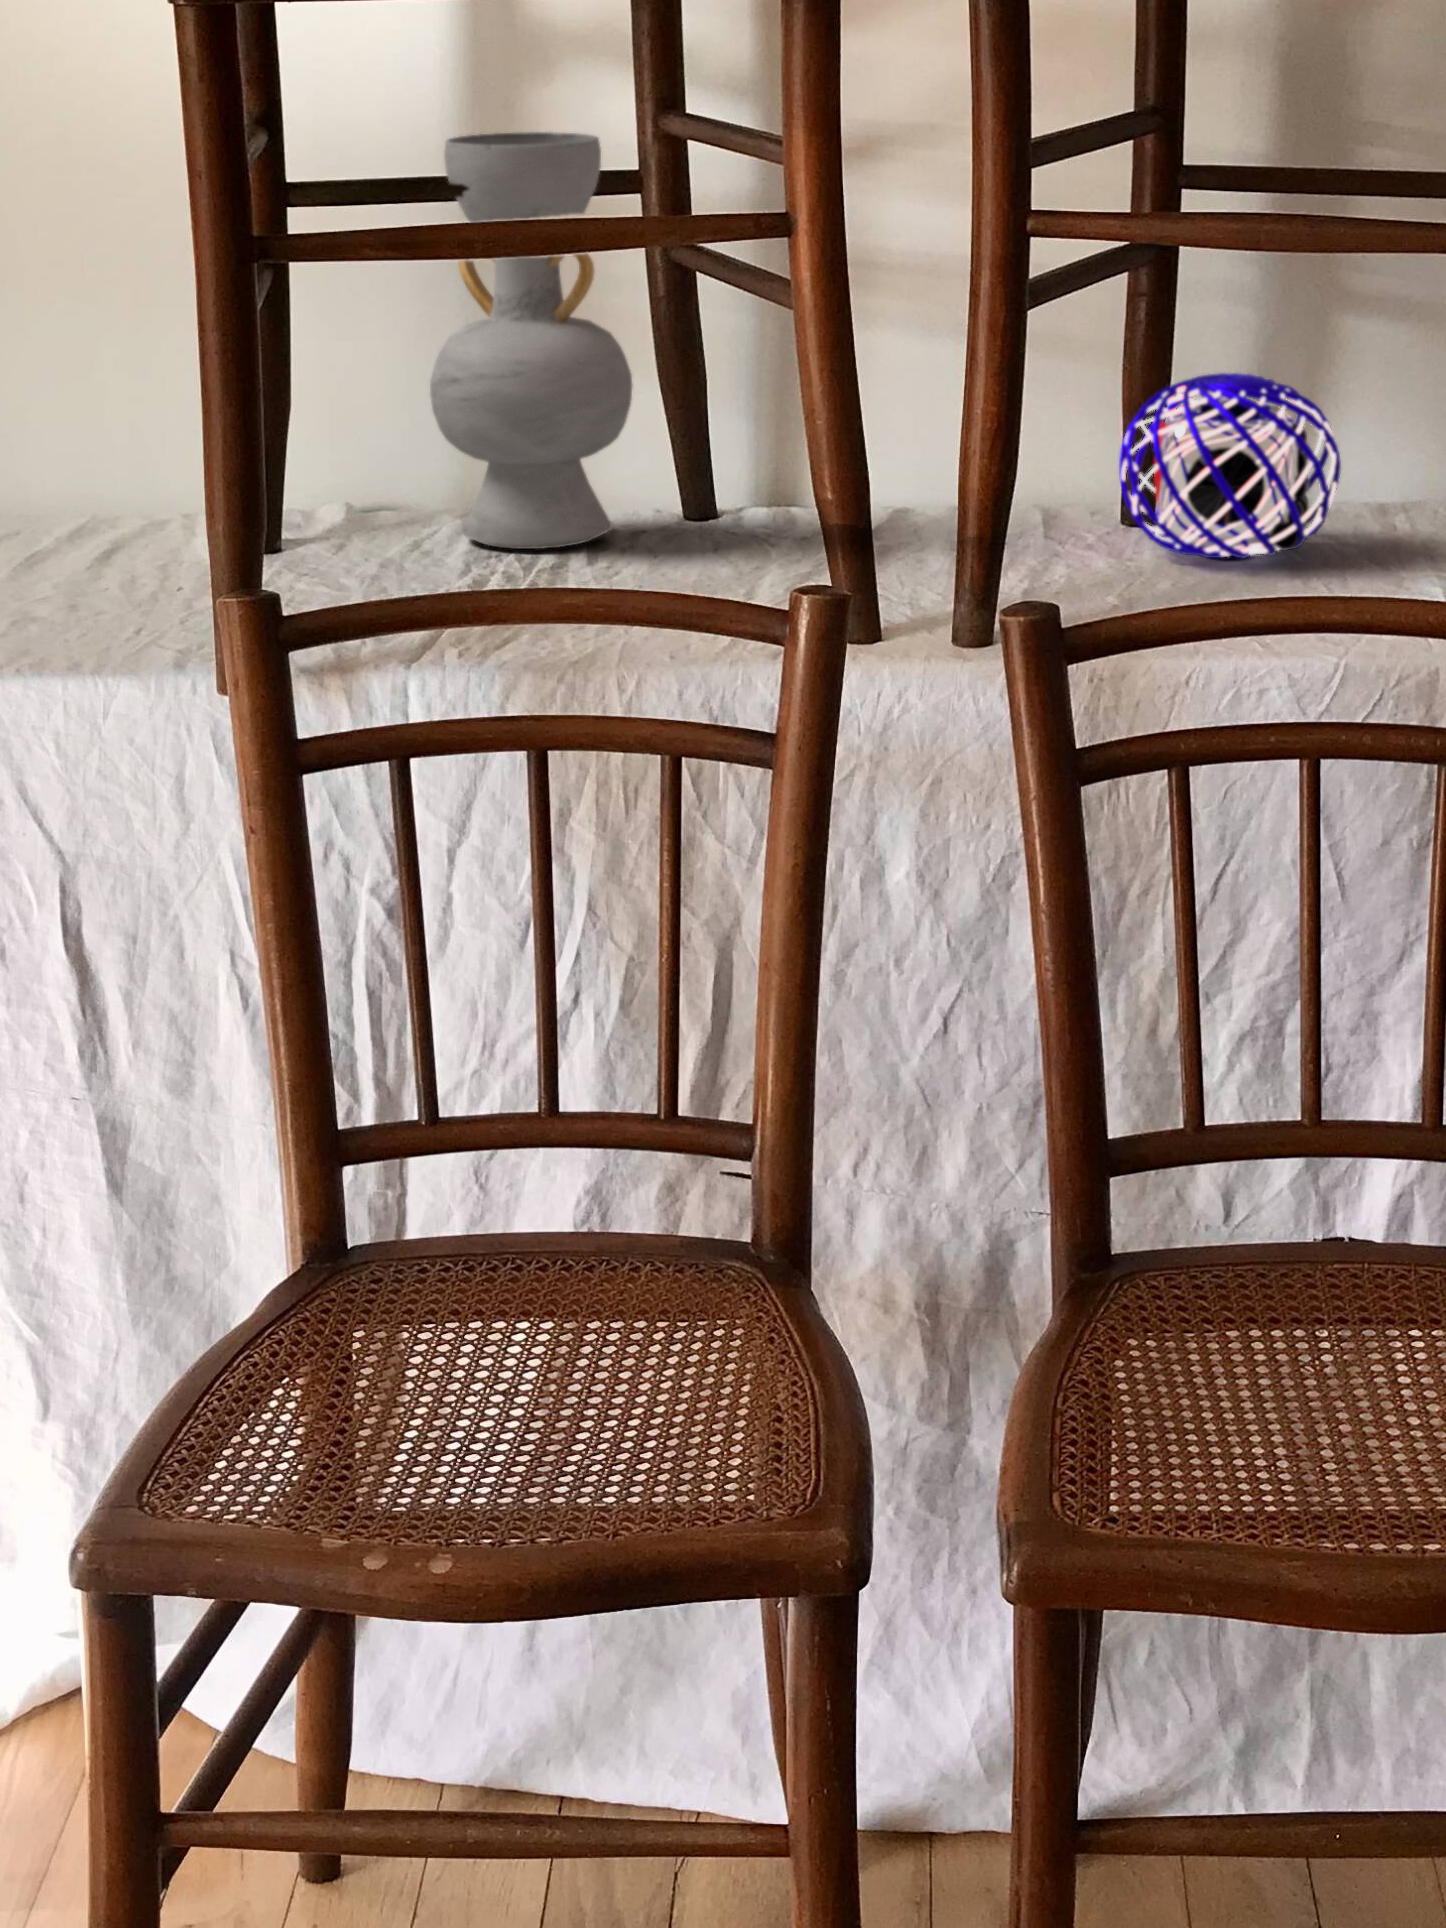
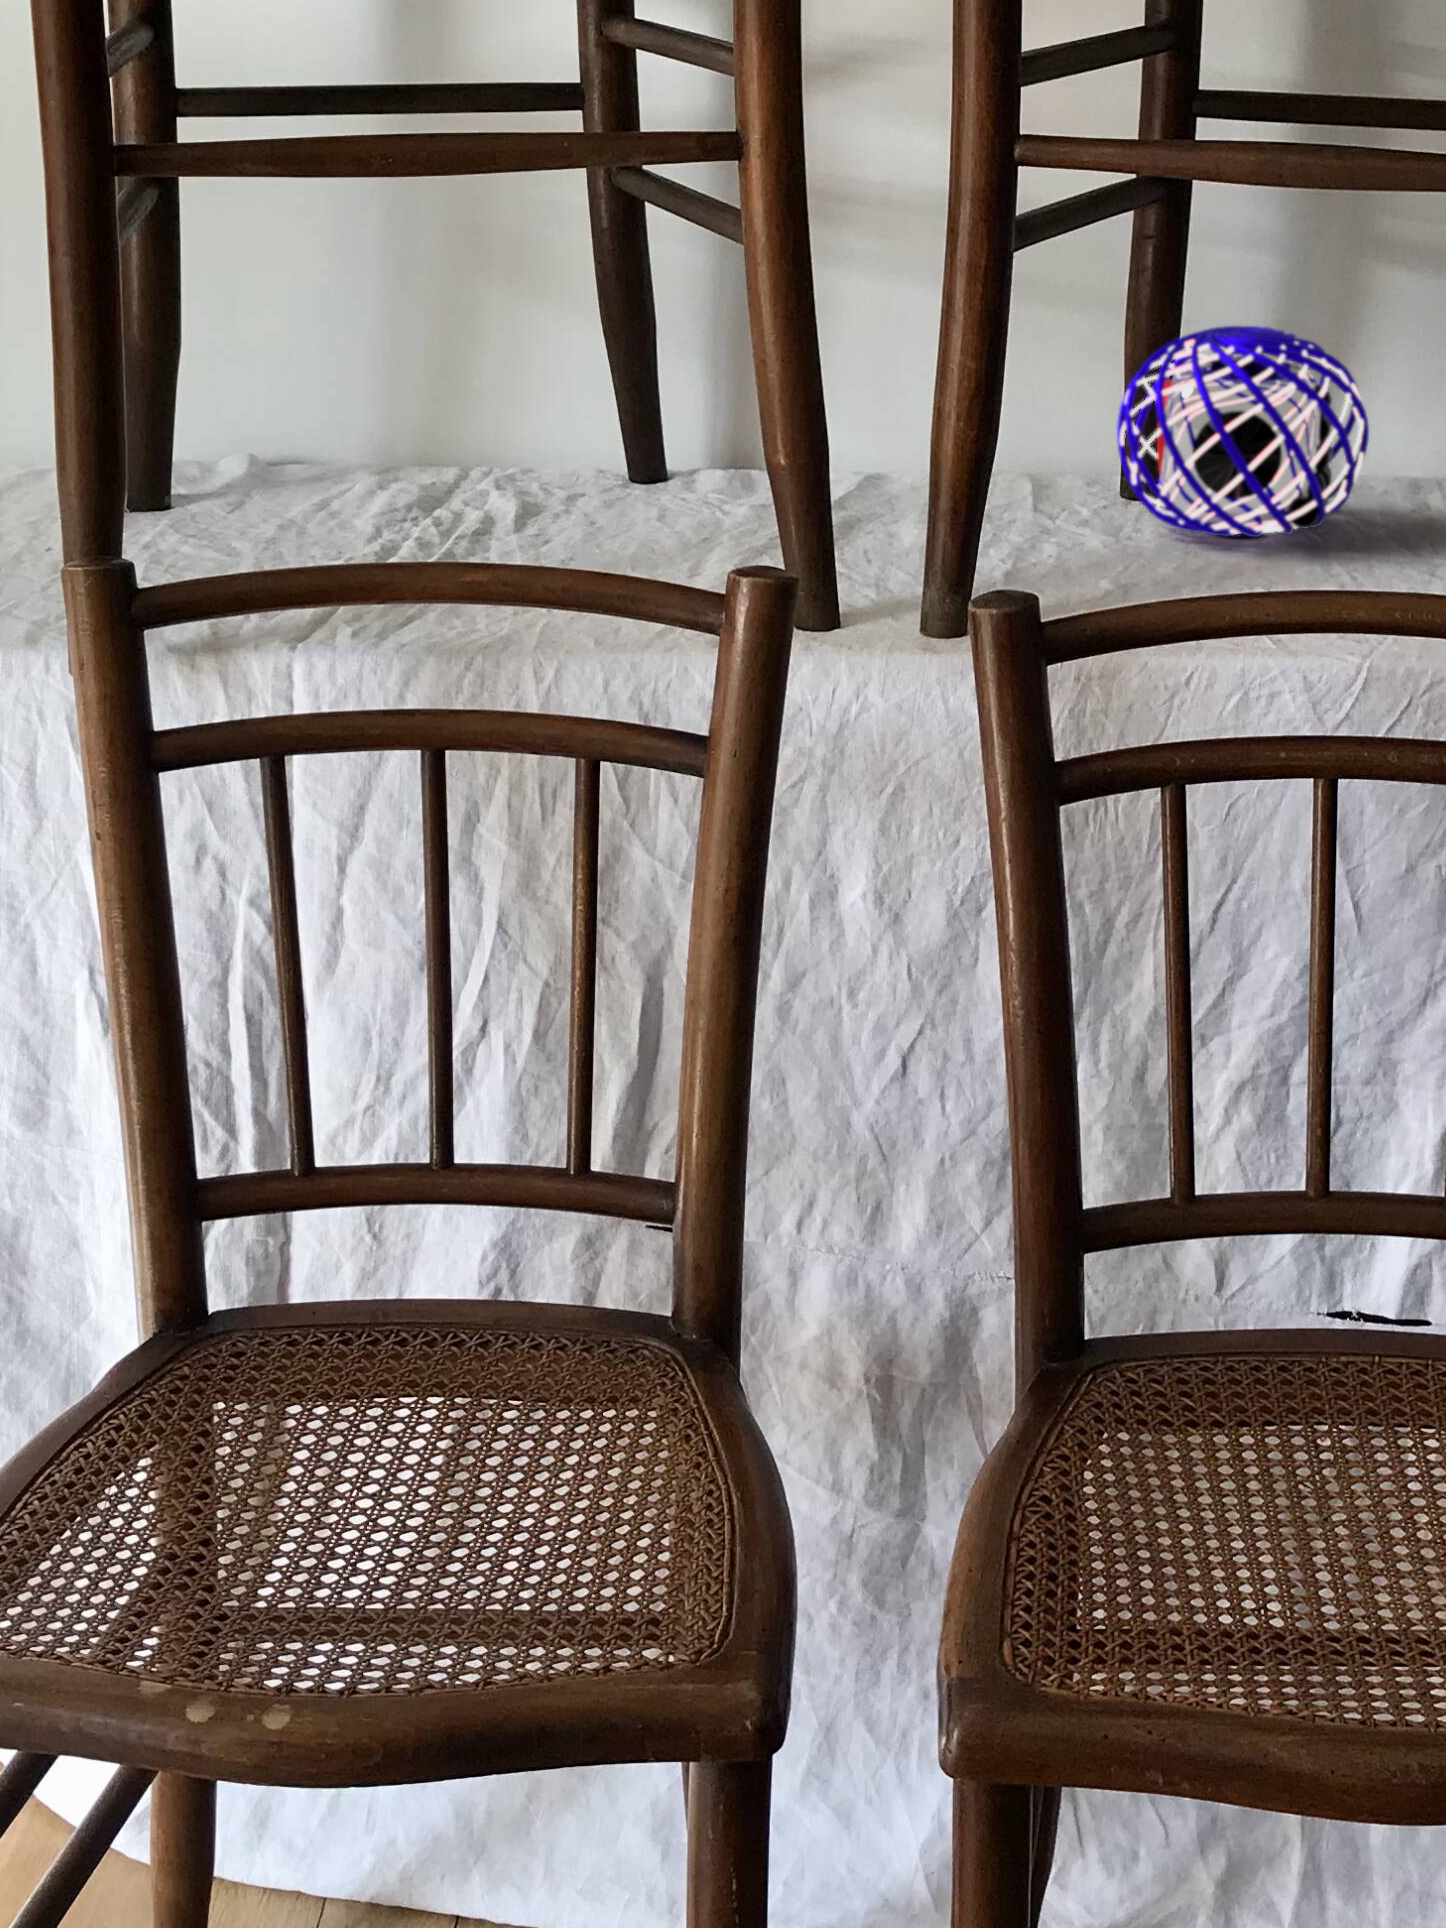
decorative vase: present [430,132,632,549] -> none [337,35,568,509]

